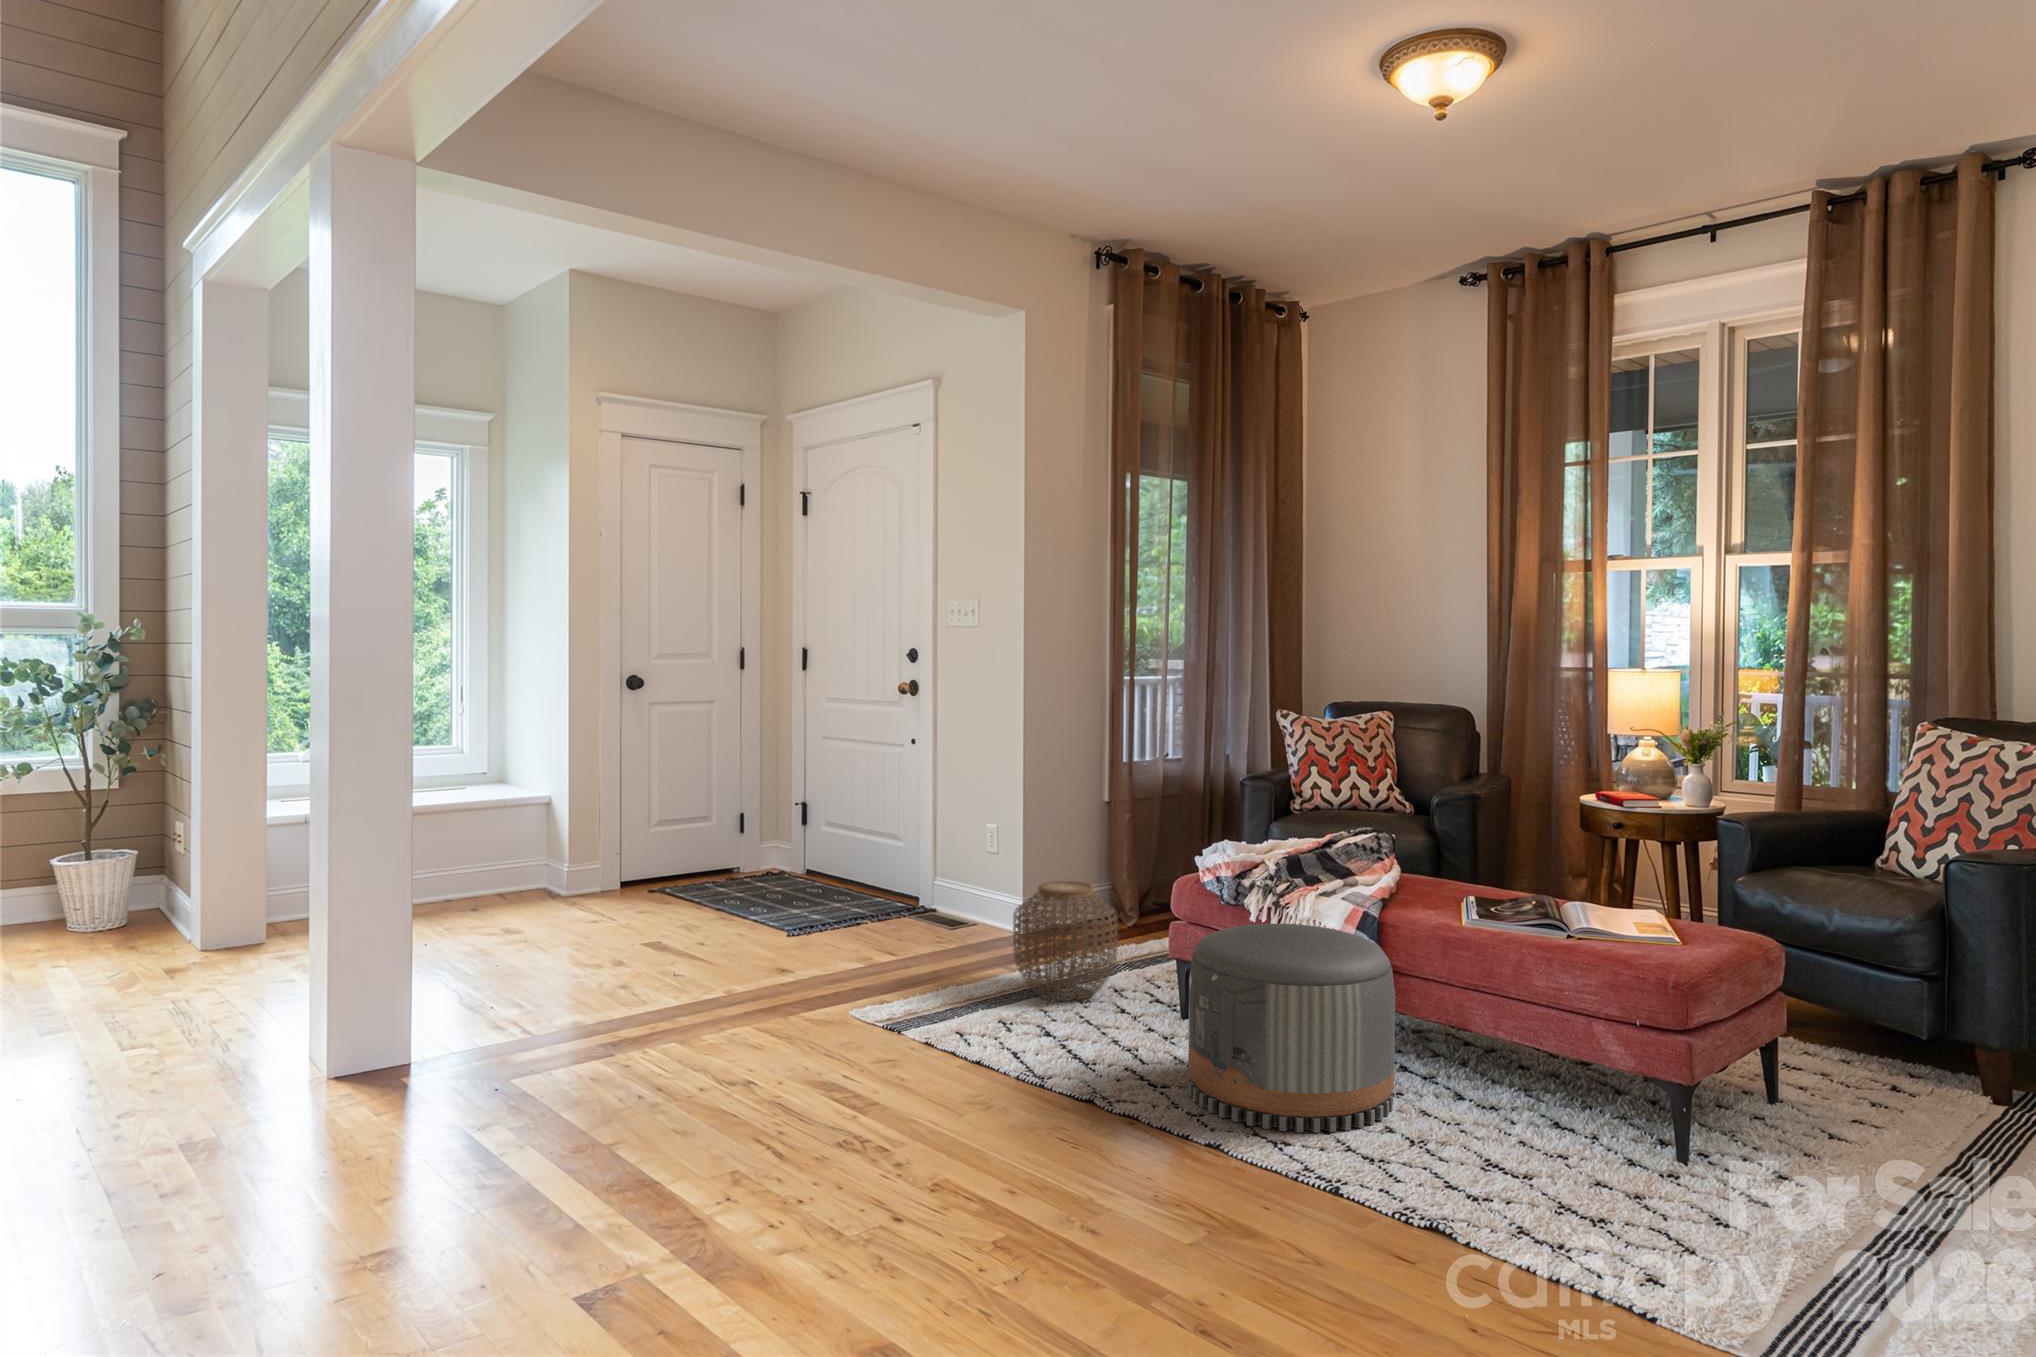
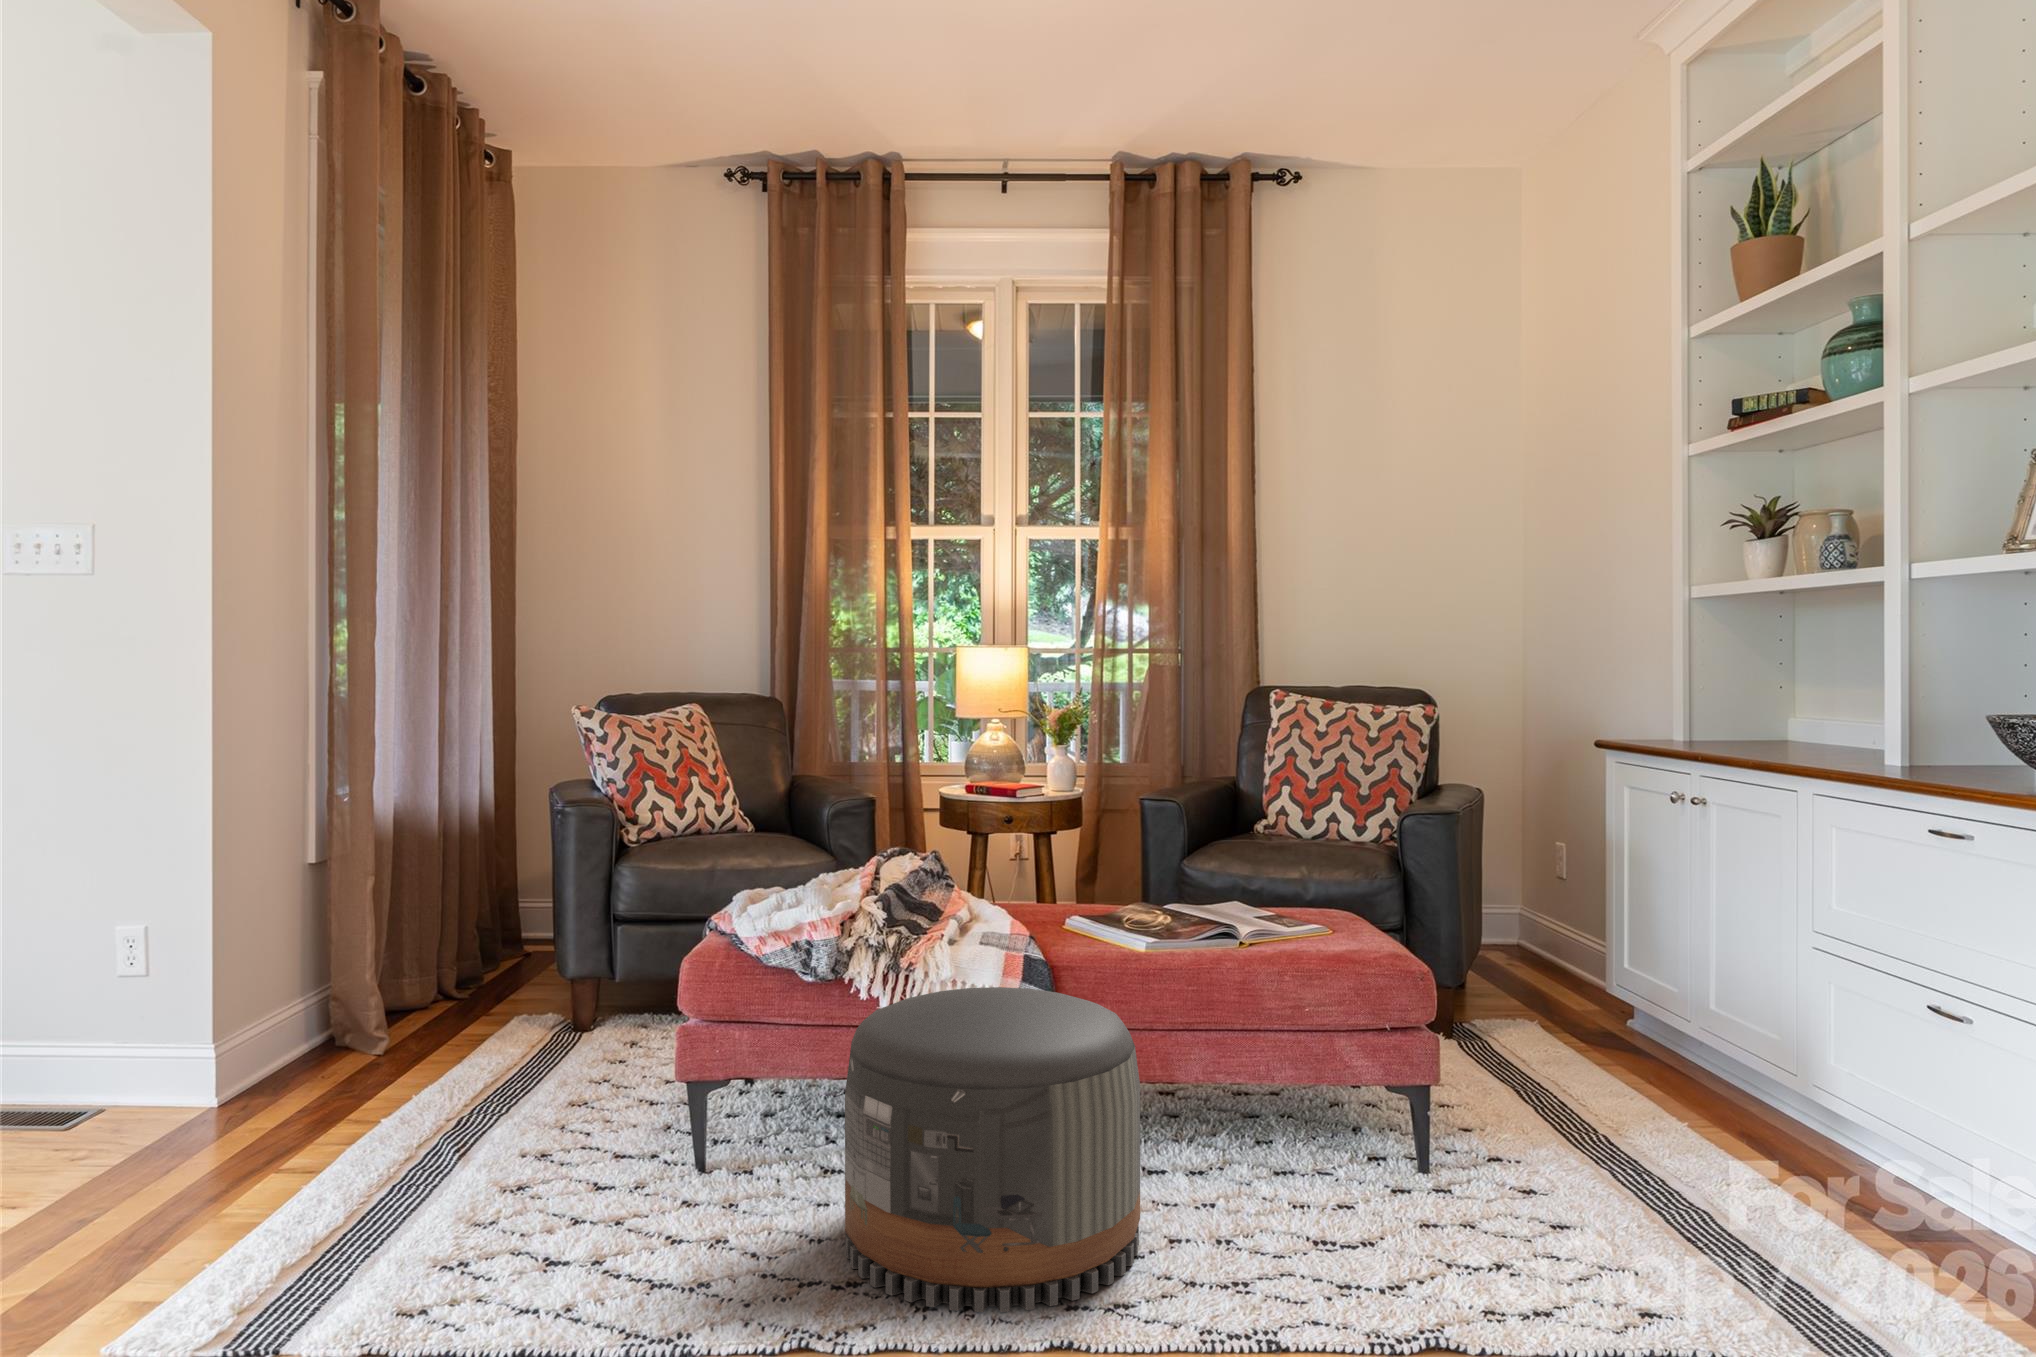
woven basket: present [1013,881,1118,1001] -> none [348,993,544,1209]

